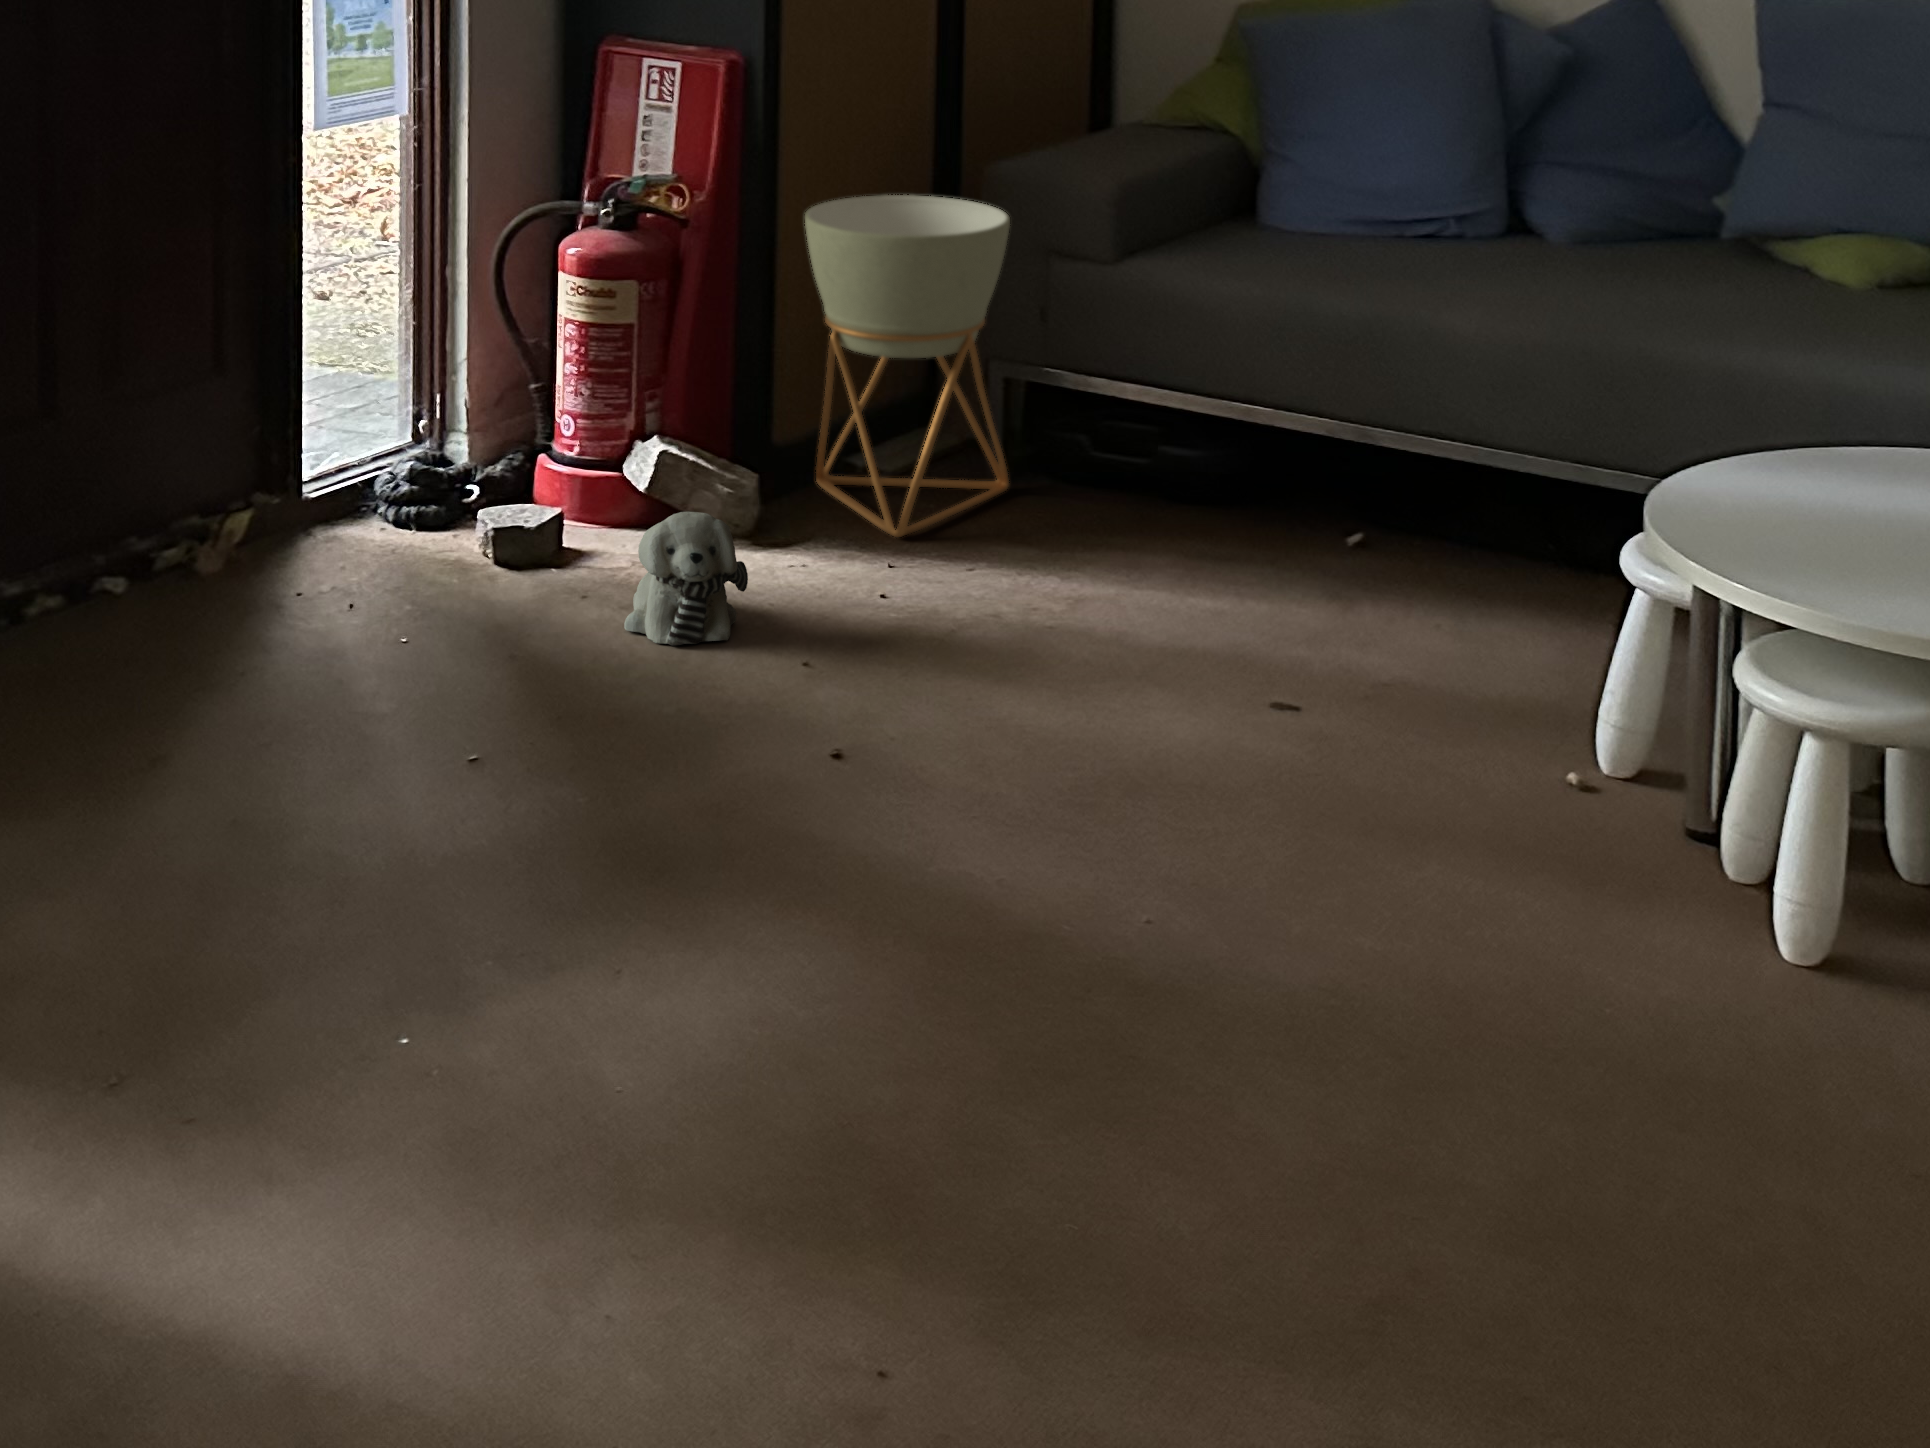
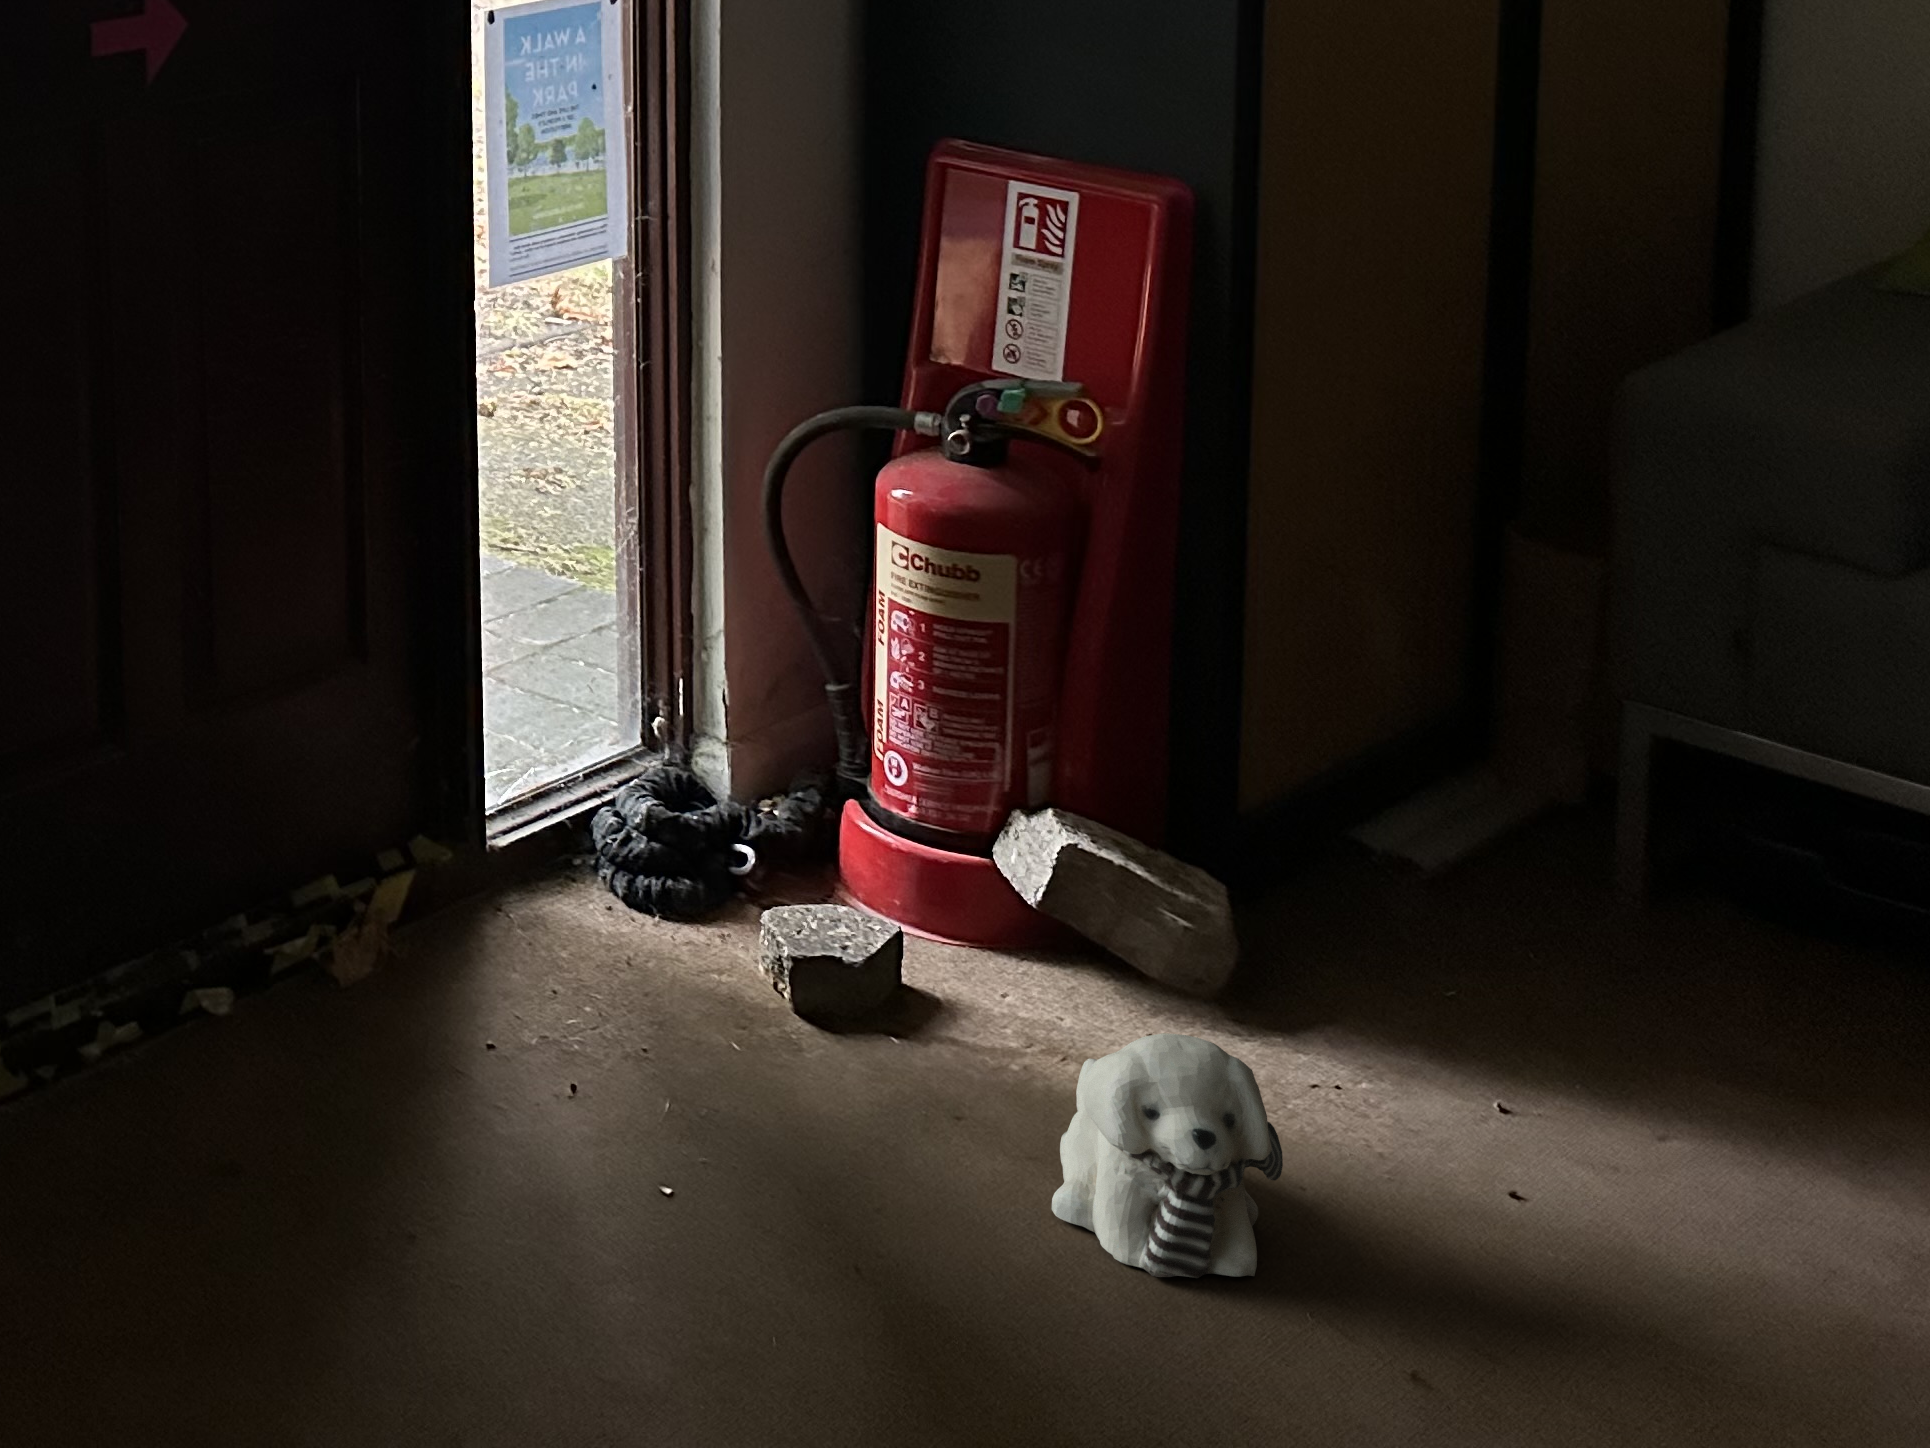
planter: present [805,195,1010,537] -> none [1291,406,1687,1018]

